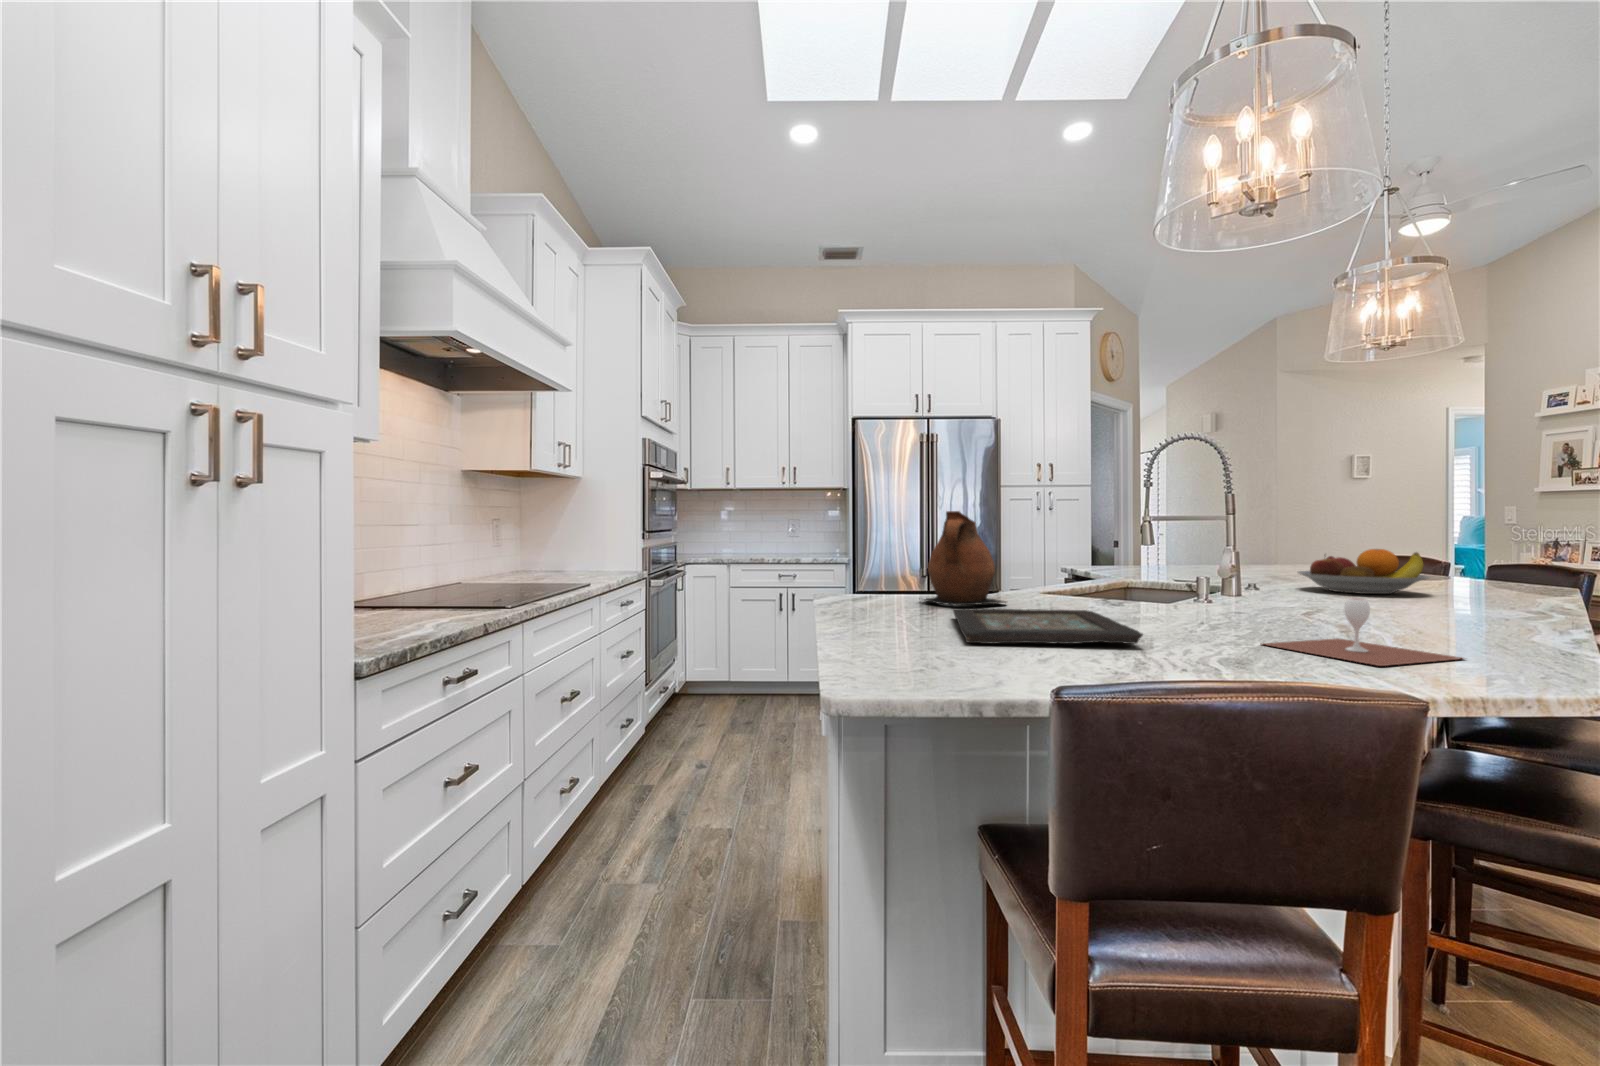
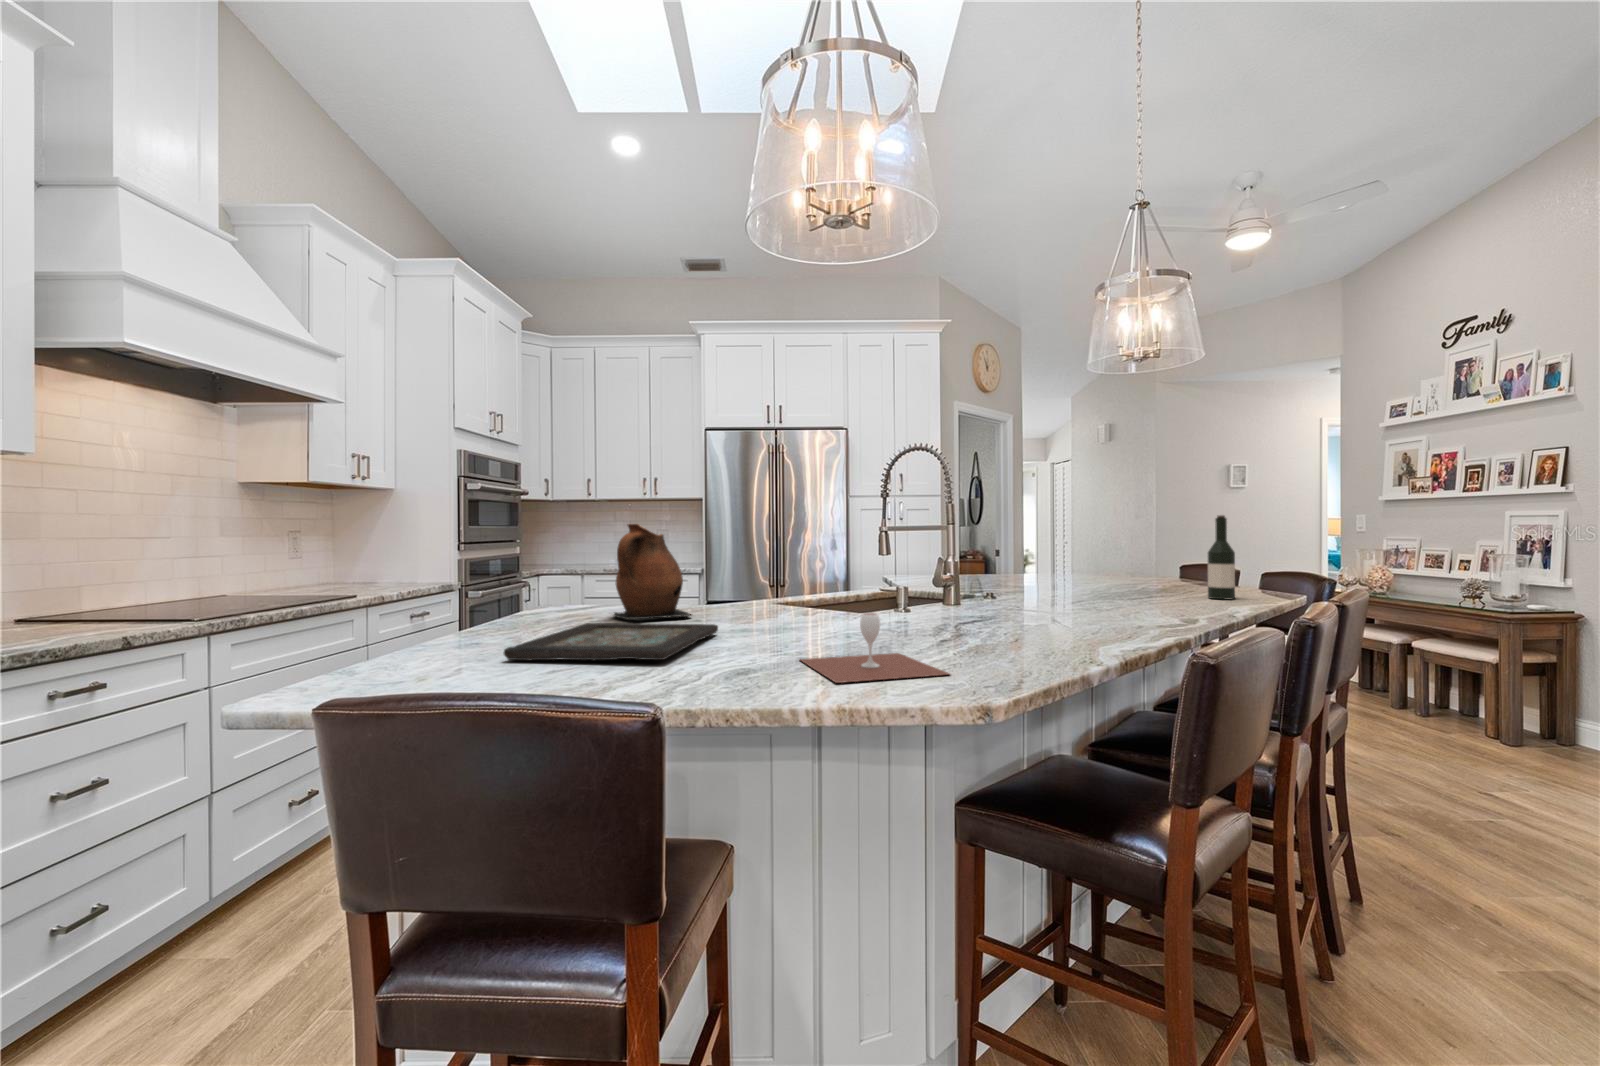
wine bottle: none [1468,505,1500,589] -> present [1208,515,1235,600]
fruit bowl: present [1298,549,1429,594] -> none [1033,560,1144,605]

